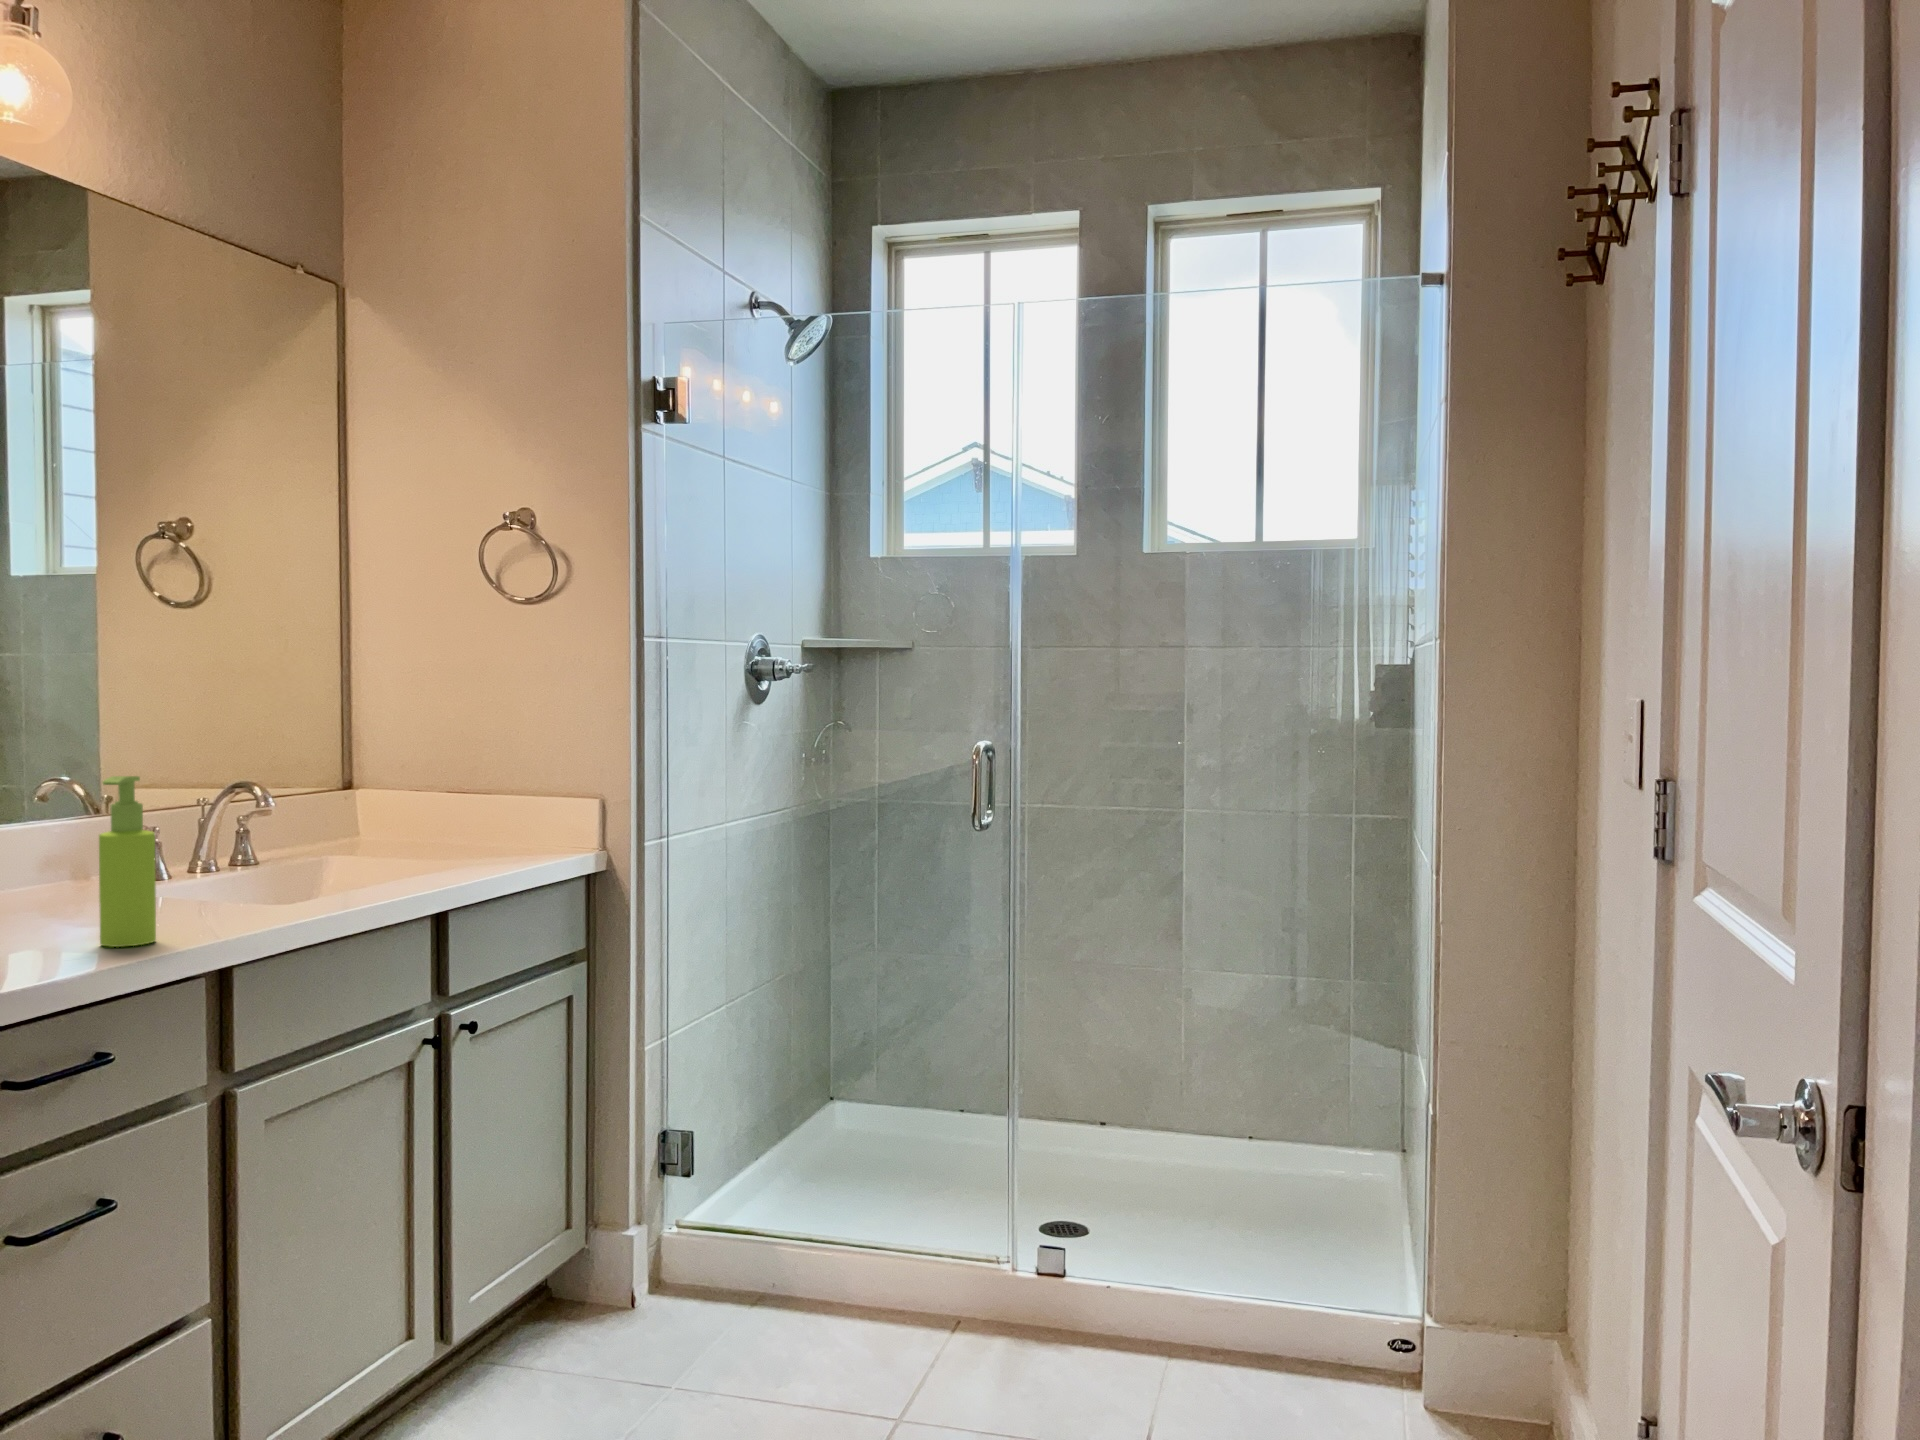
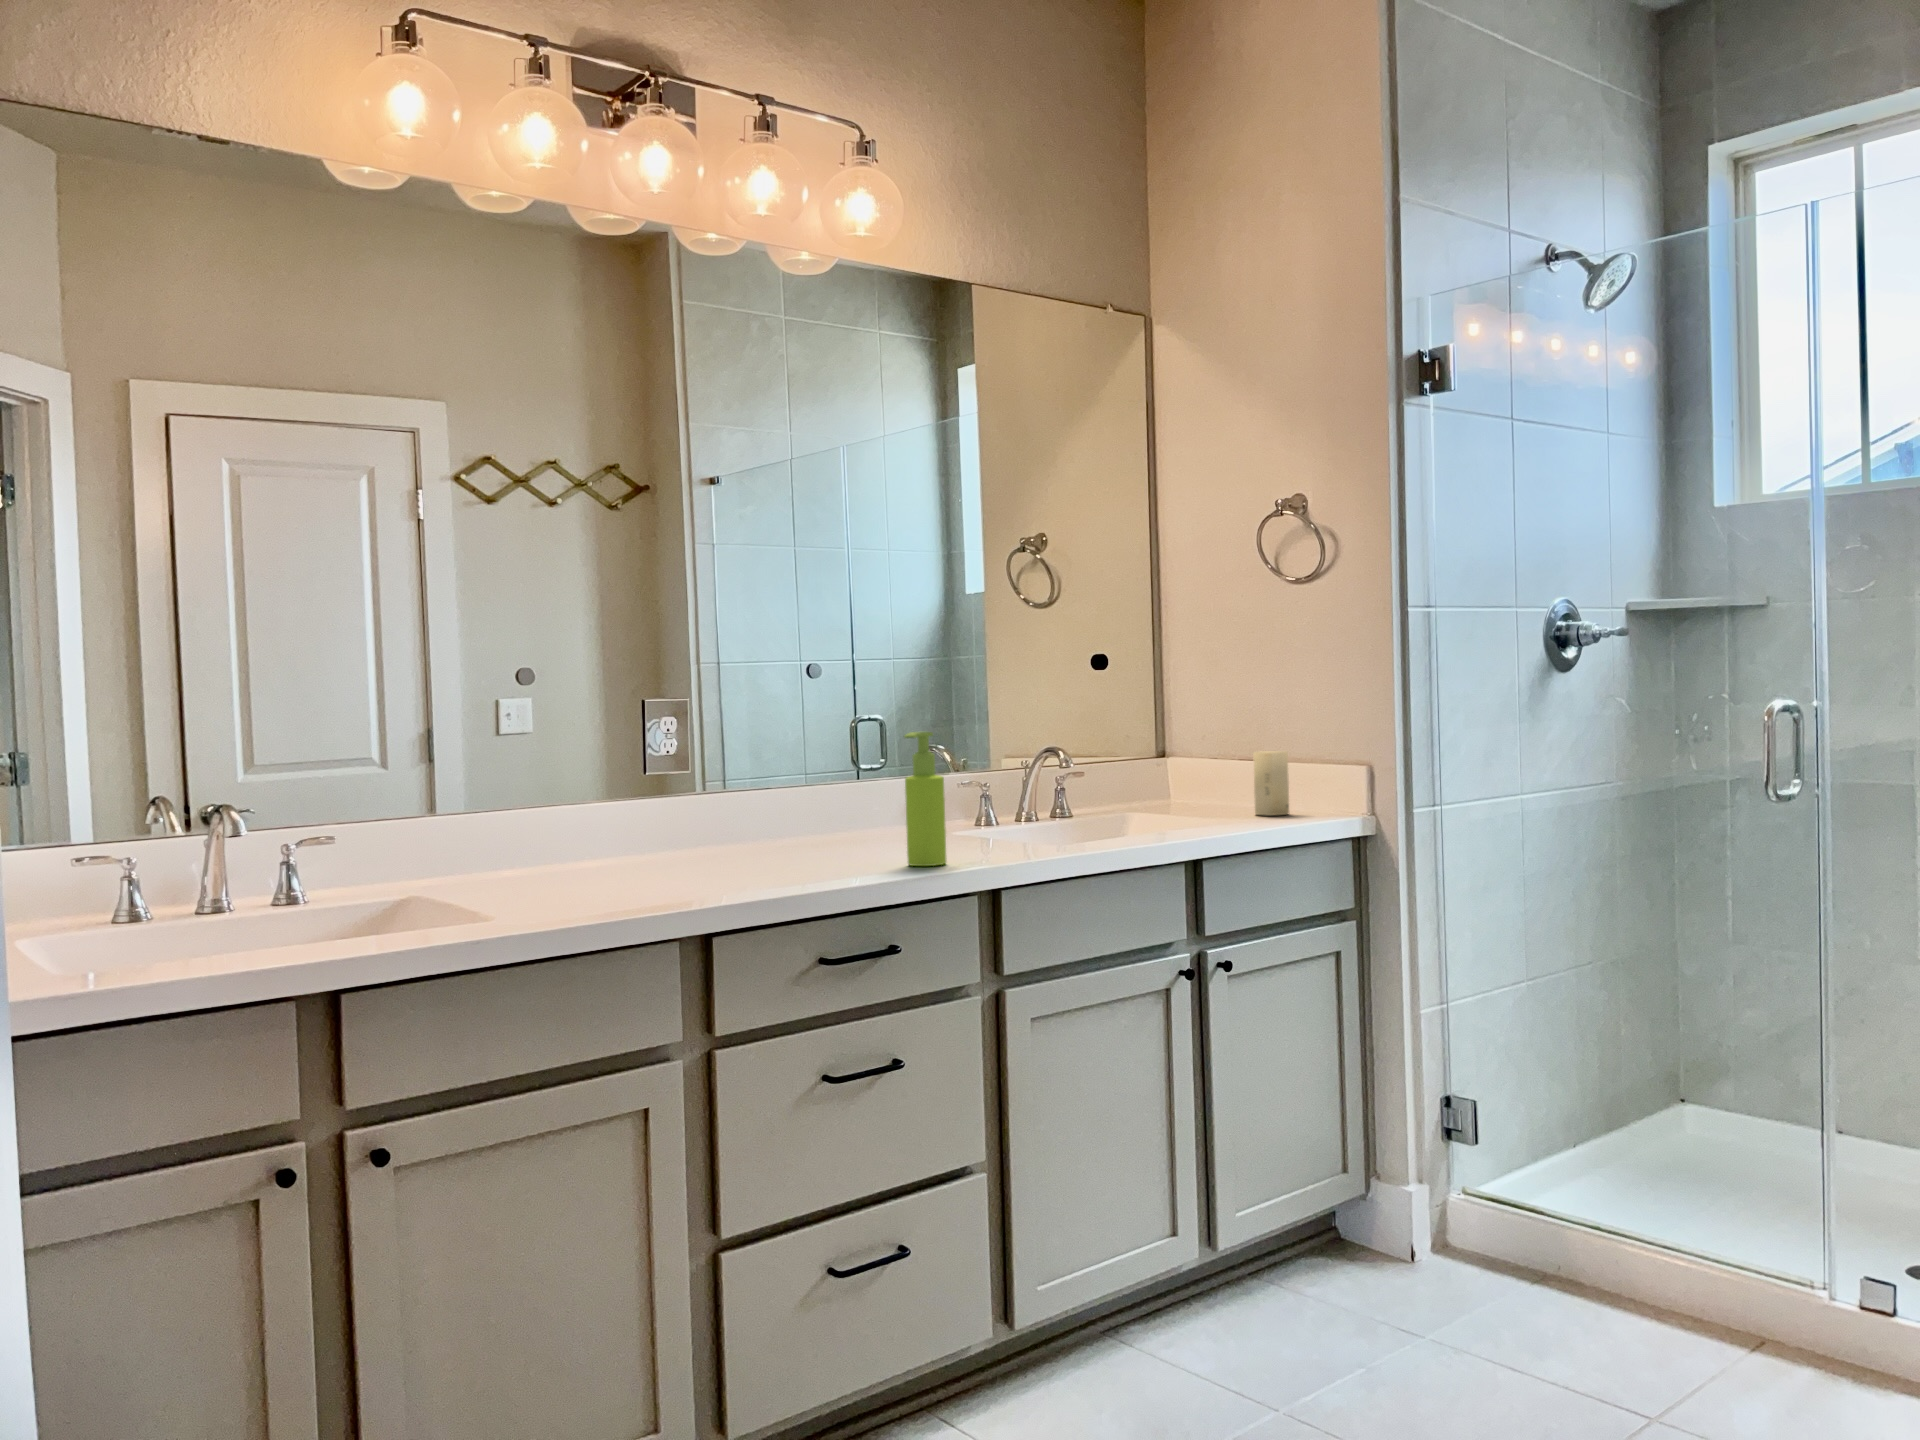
candle: none [475,785,513,855] -> present [1253,751,1289,815]

